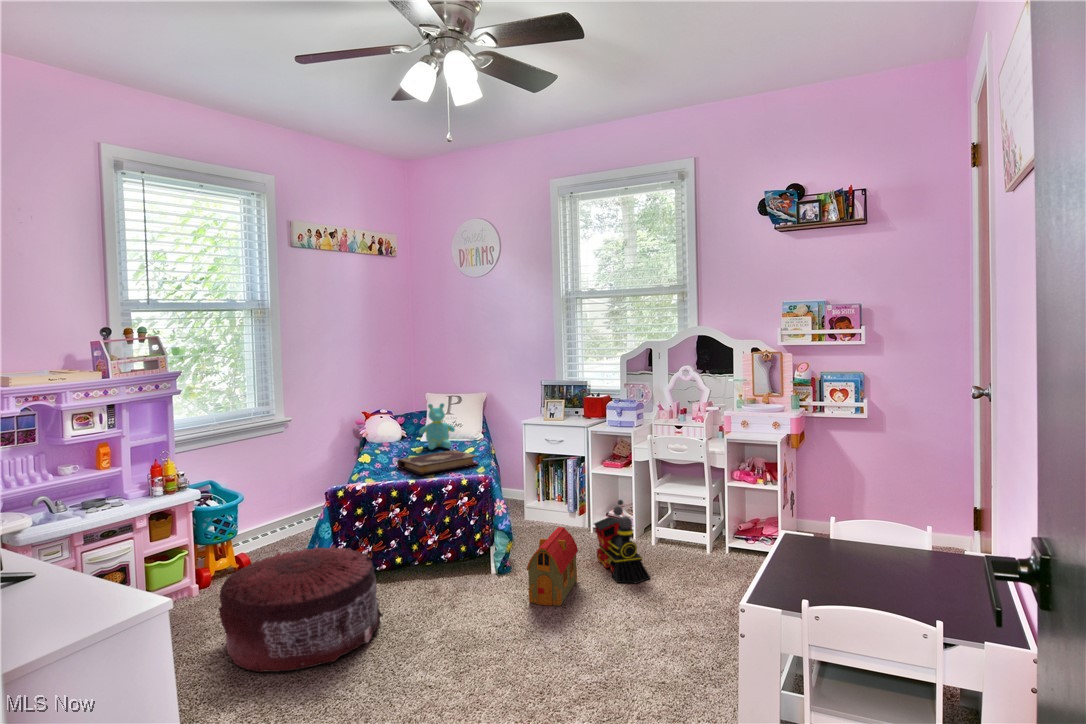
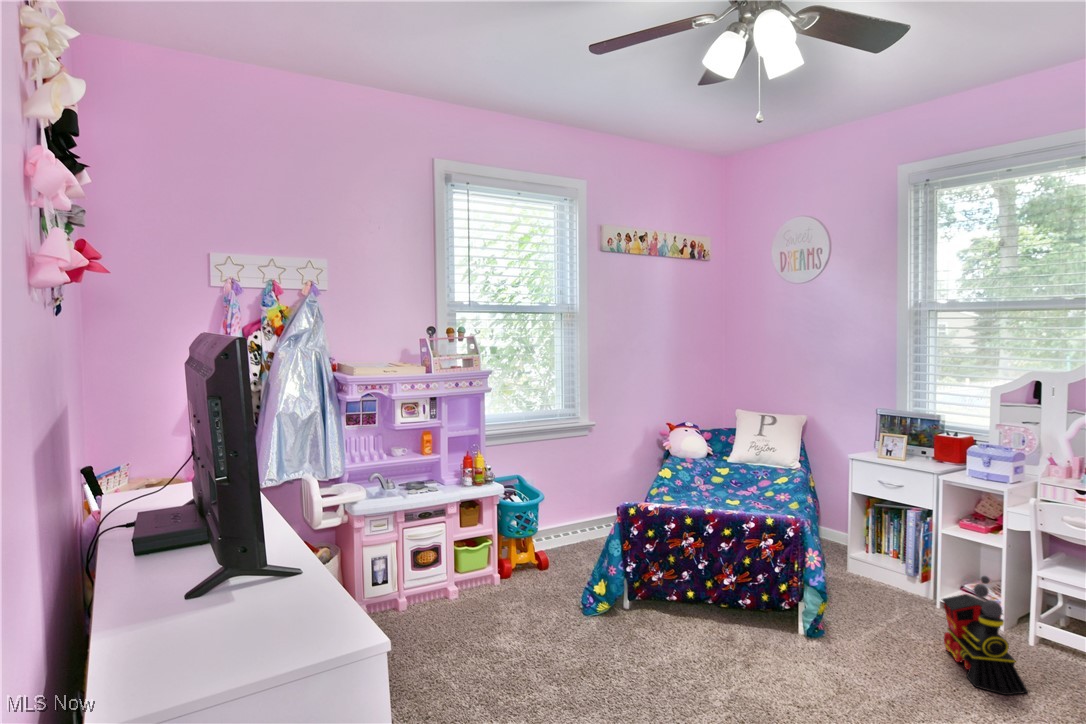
teddy bear: present [419,403,455,450] -> none [724,423,765,474]
book: present [397,450,479,475] -> none [697,478,792,502]
toy house: present [527,527,578,606] -> none [844,596,918,700]
pouf: present [218,545,383,672] -> none [503,563,667,699]

